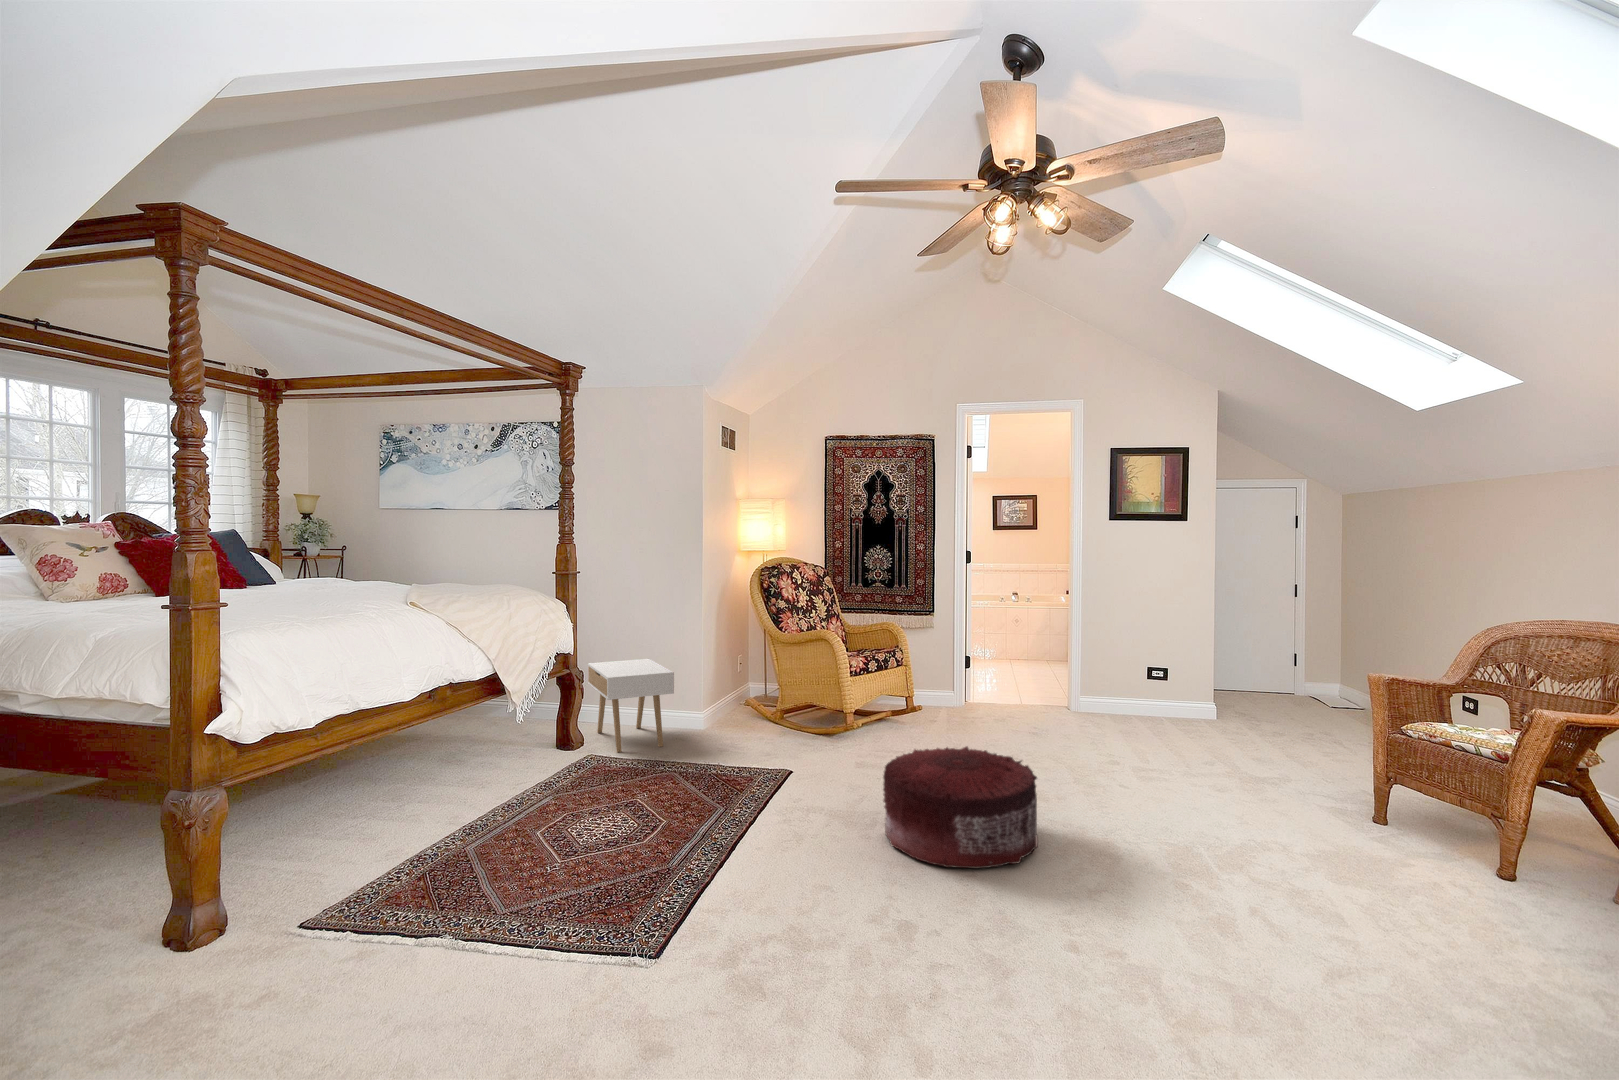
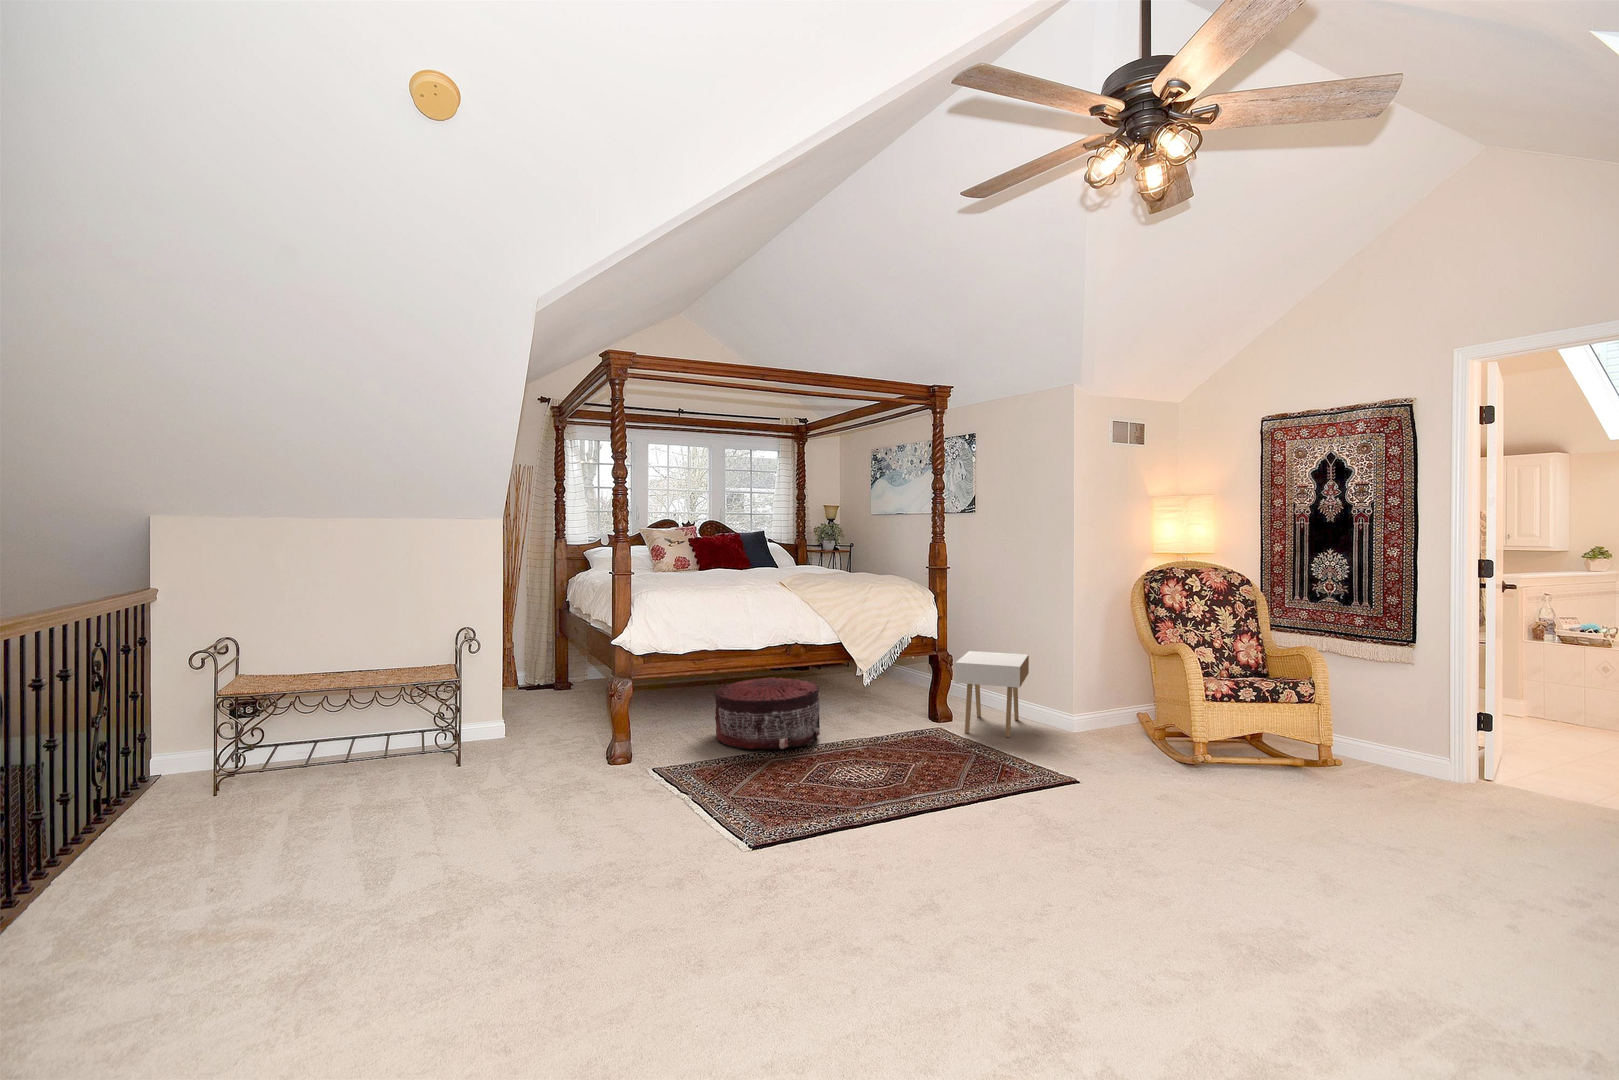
pouf: present [883,747,1038,869] -> present [714,677,820,749]

